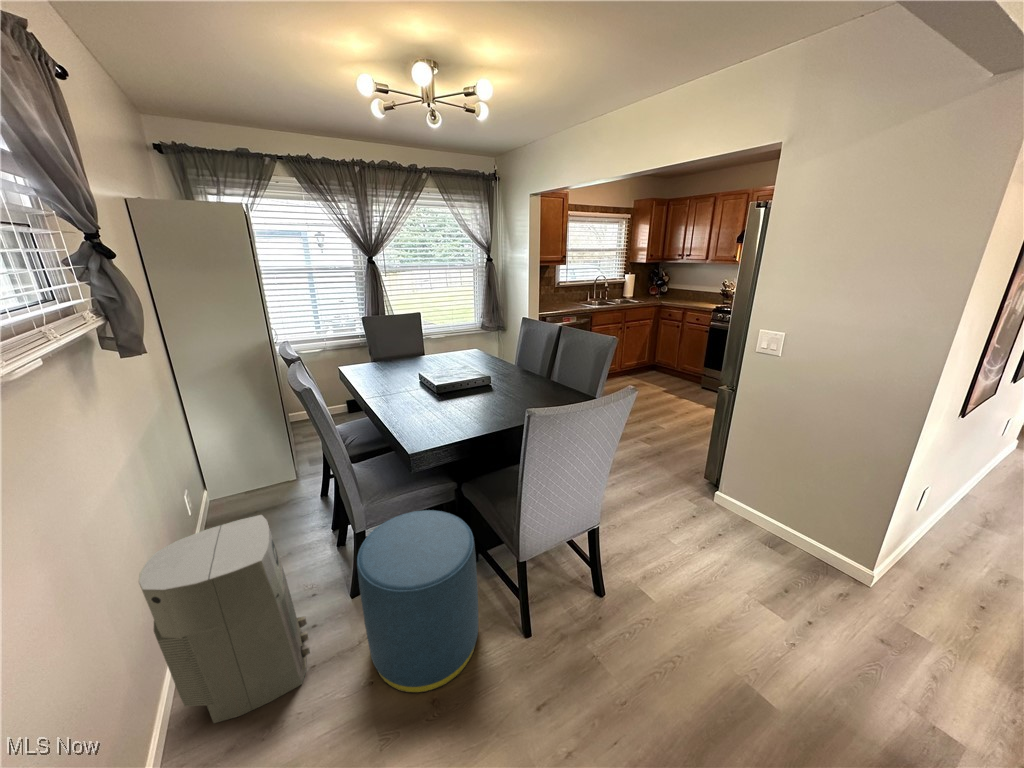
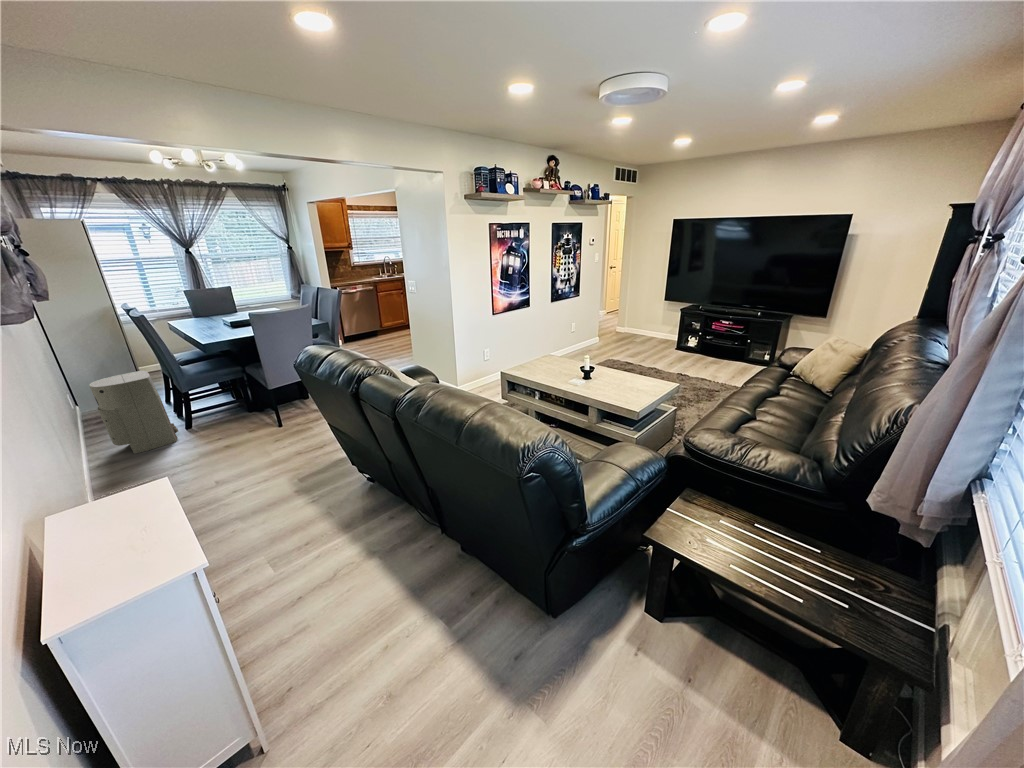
ottoman: present [357,510,478,693] -> none [195,368,266,435]

